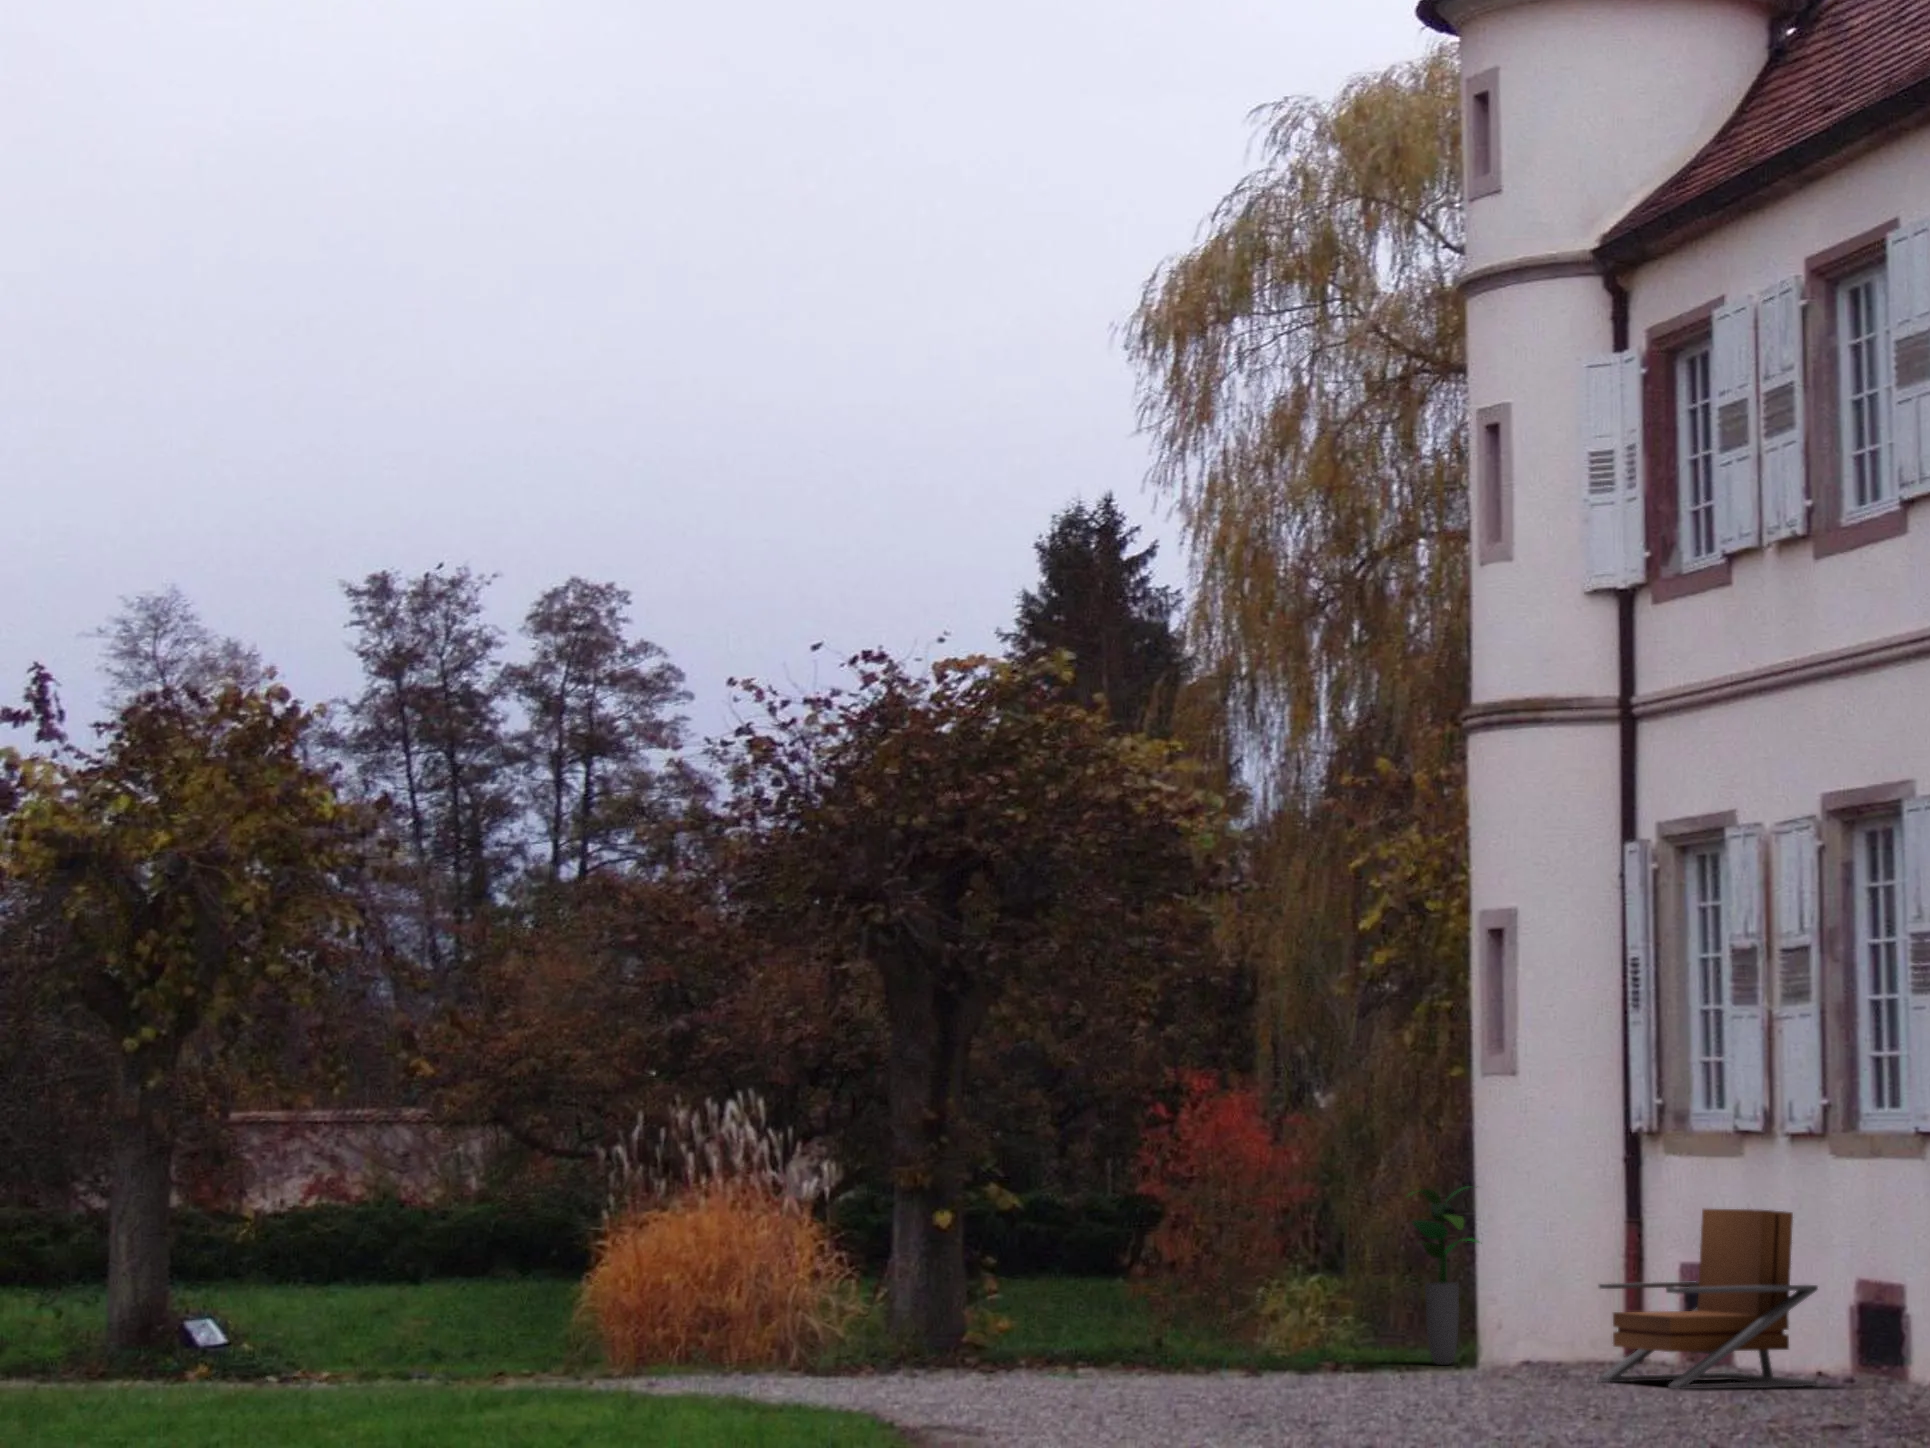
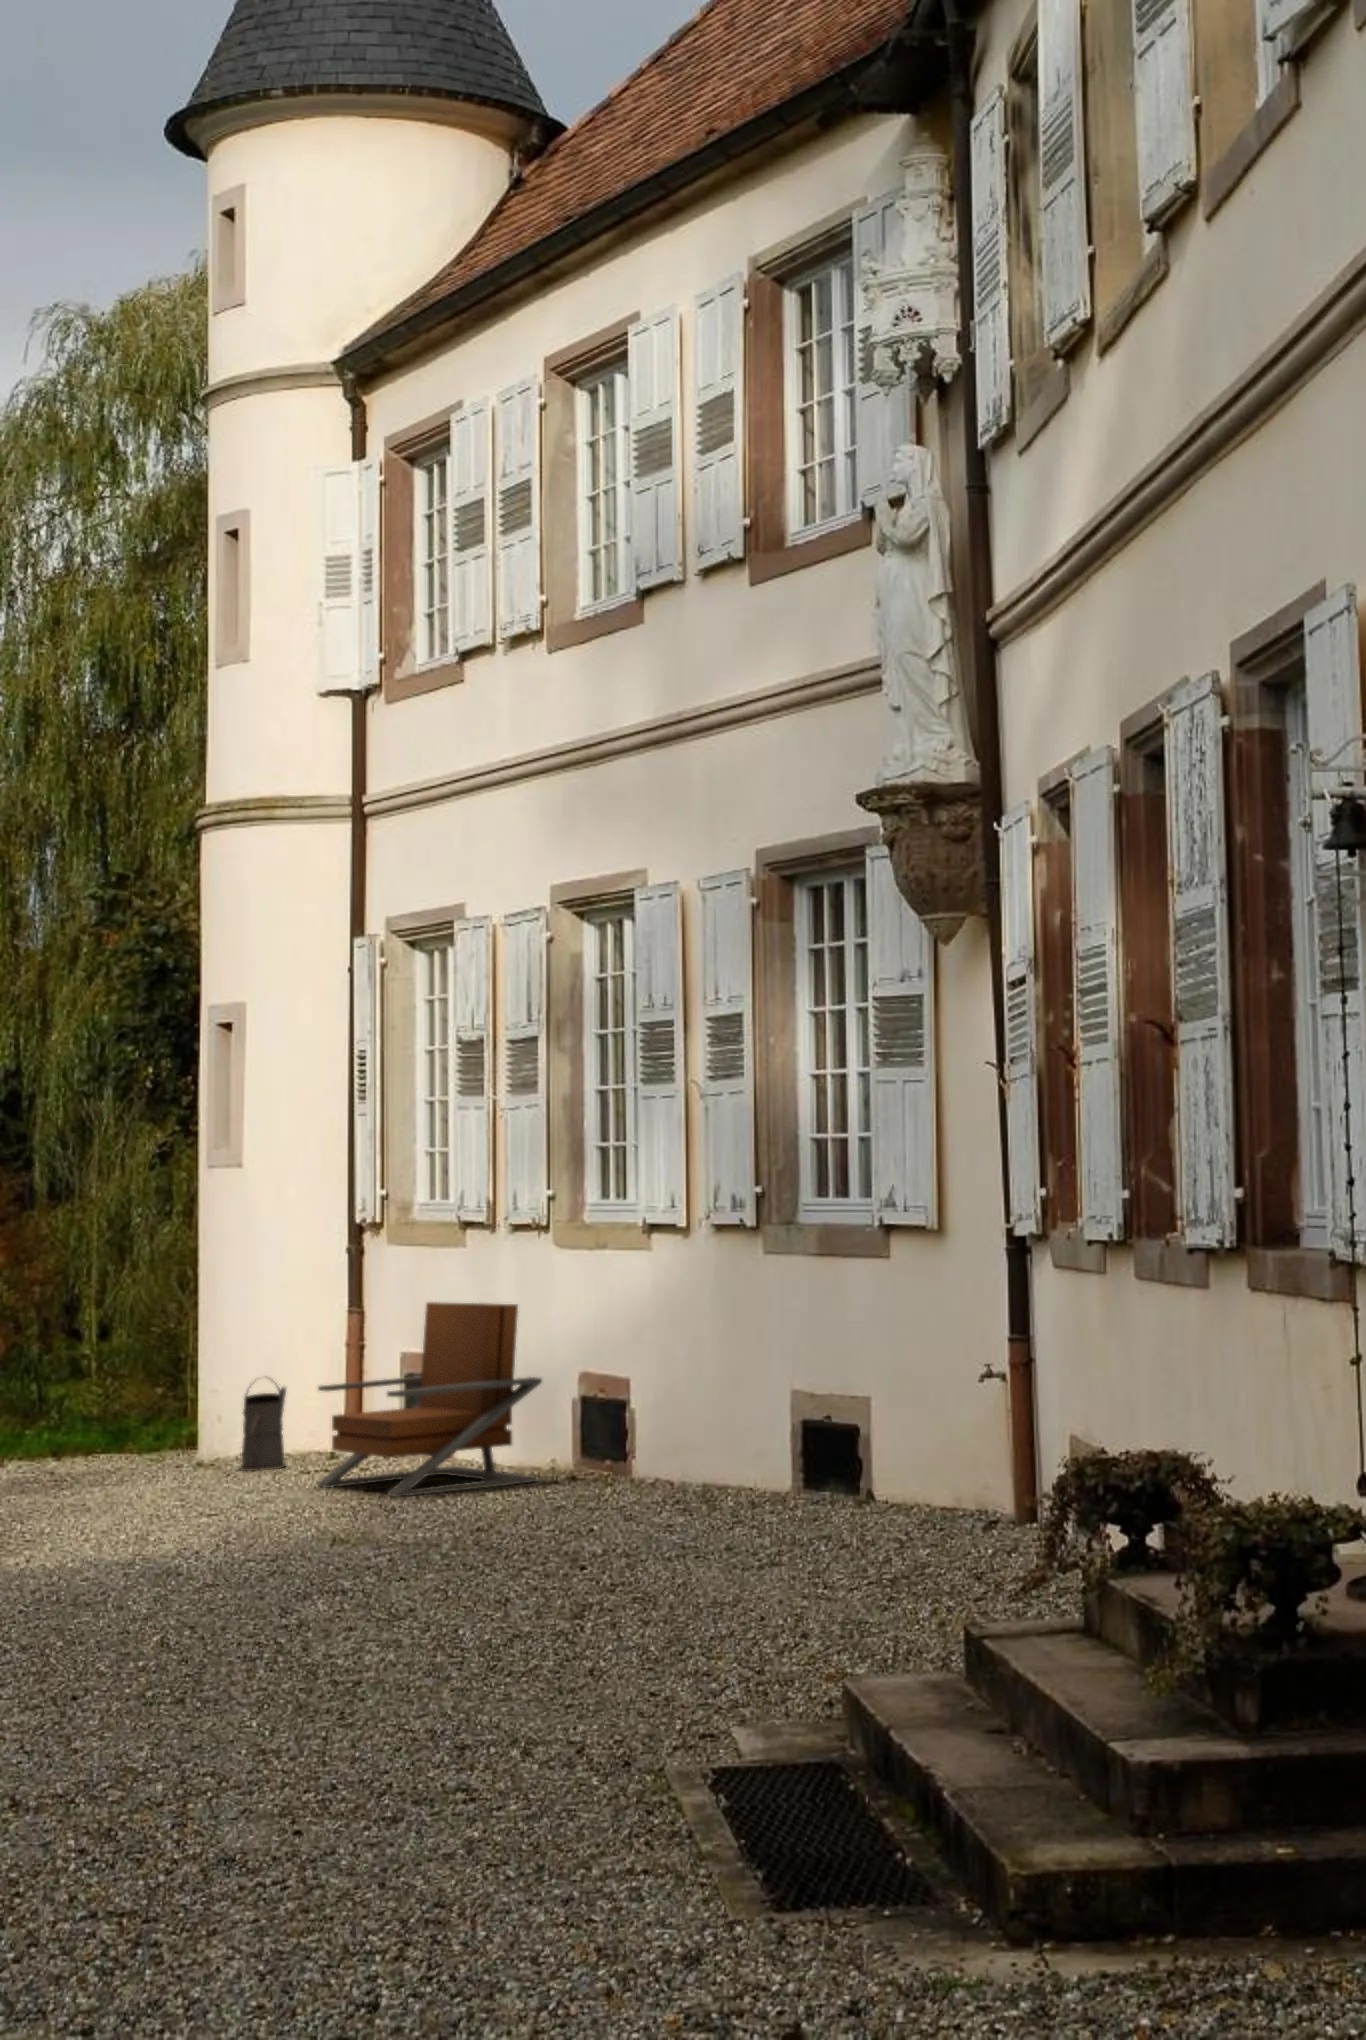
potted plant: present [1407,1187,1479,1365] -> none [124,1282,204,1466]
watering can: none [1522,1280,1567,1371] -> present [240,1379,286,1471]

